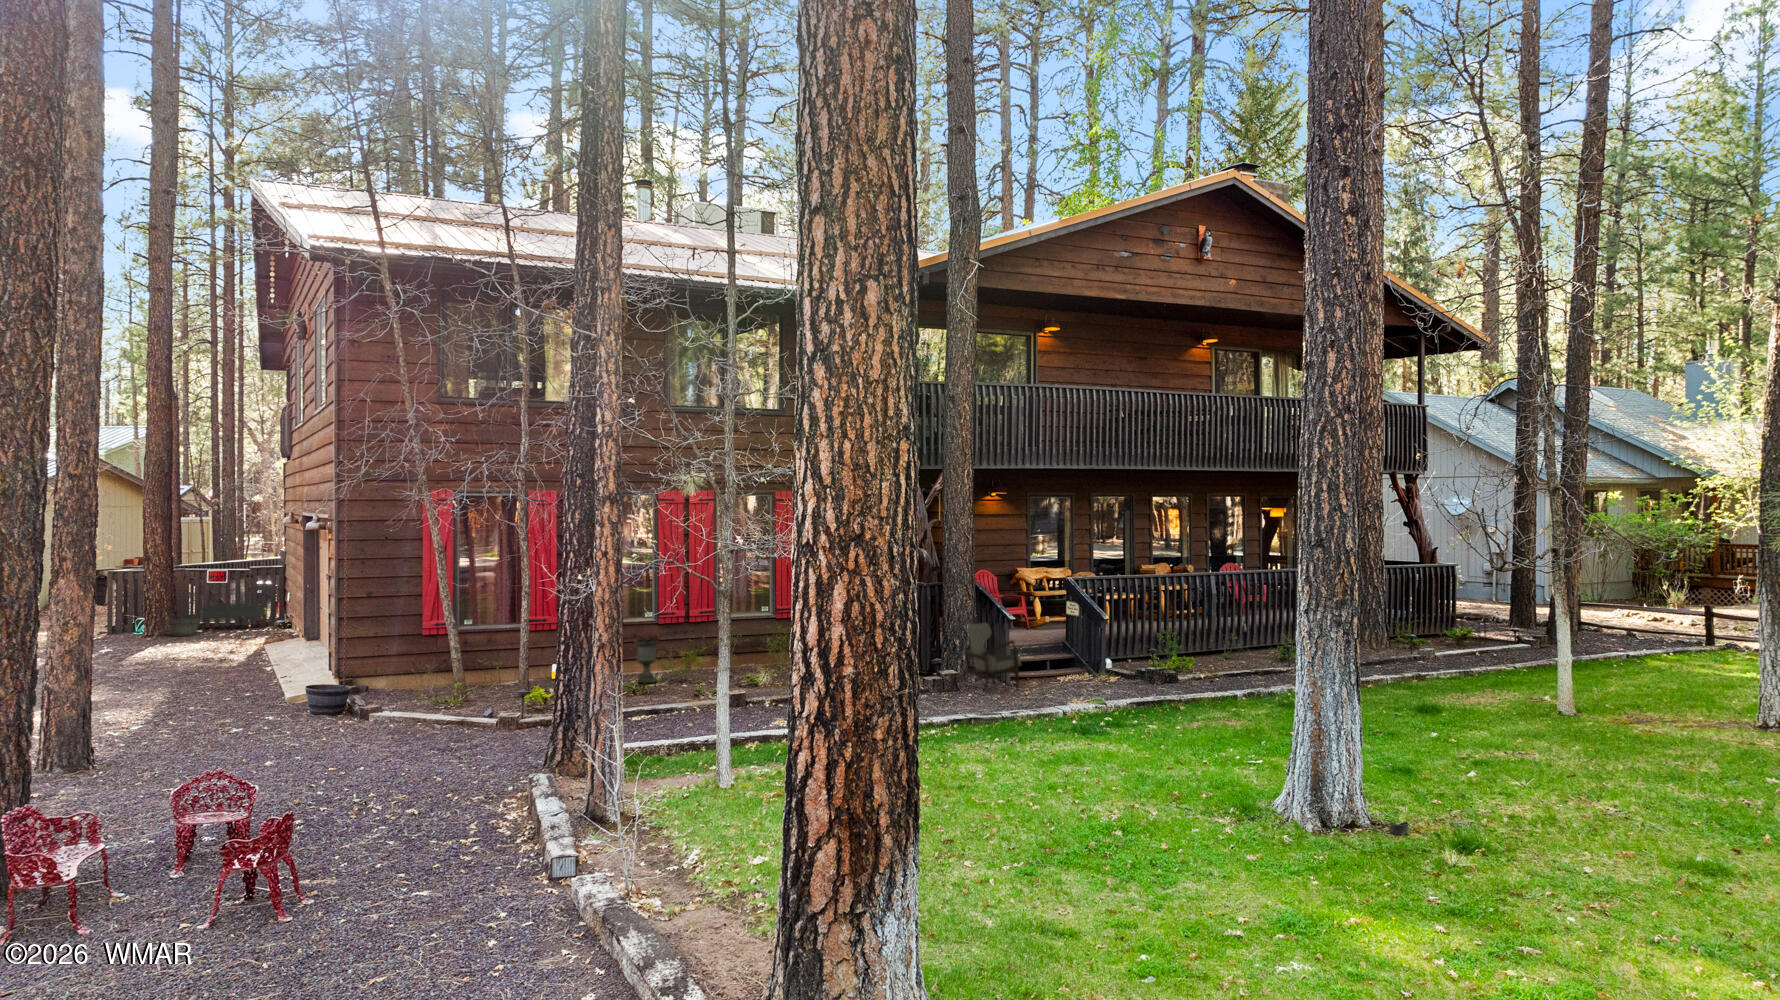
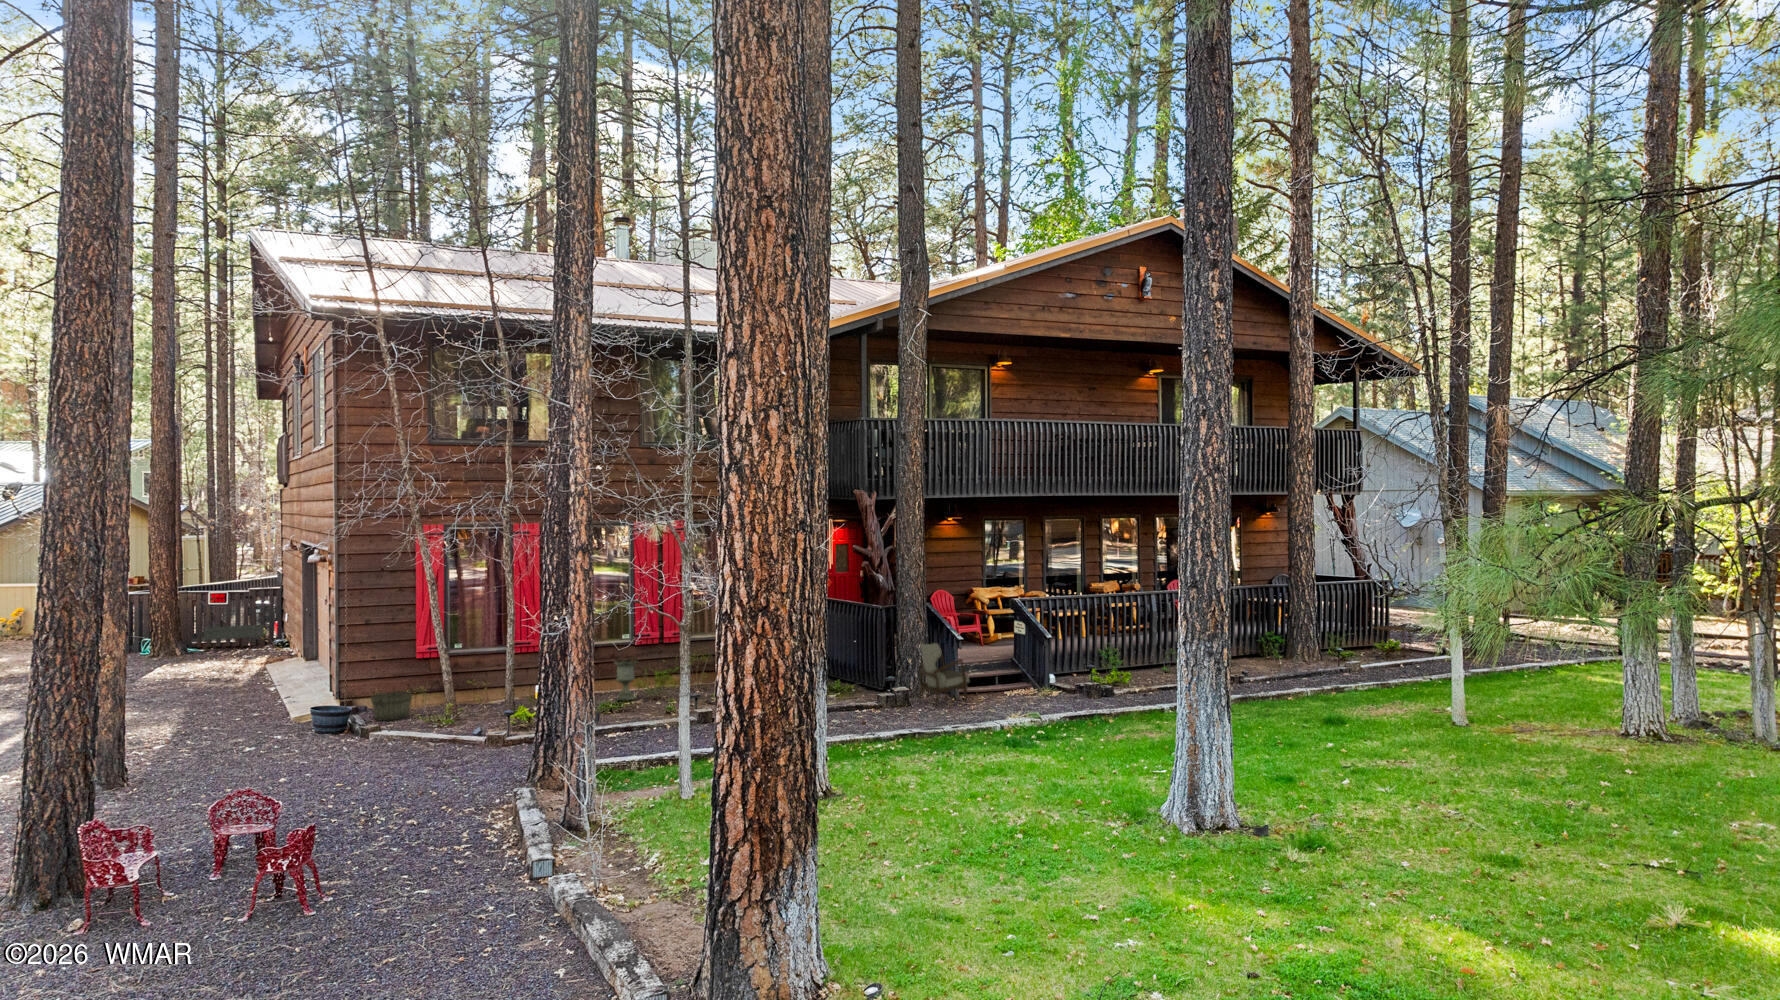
wooden bucket: present [168,618,200,636] -> present [371,691,413,721]

